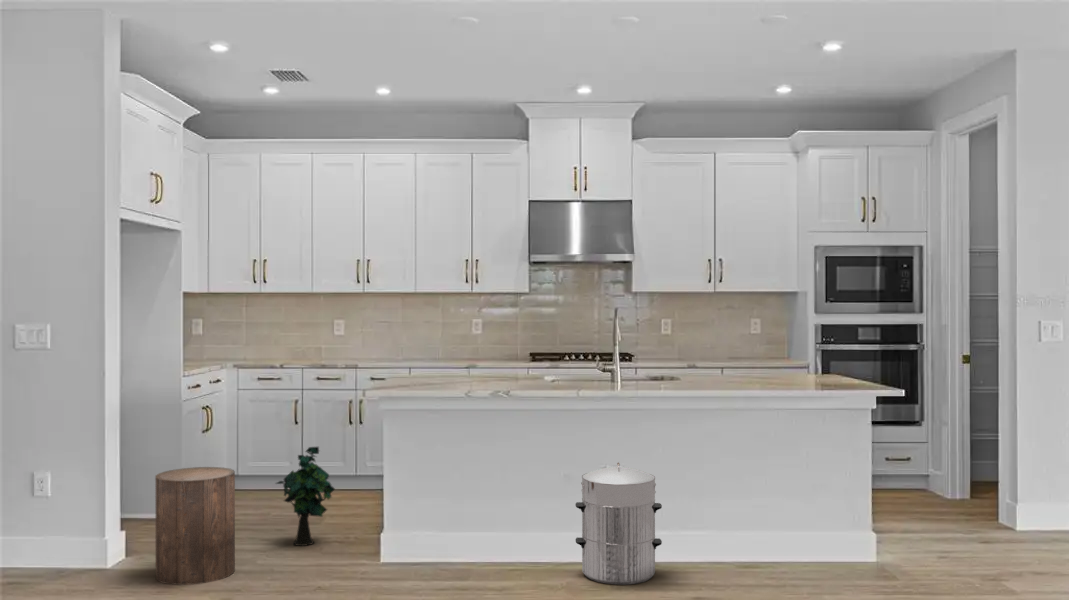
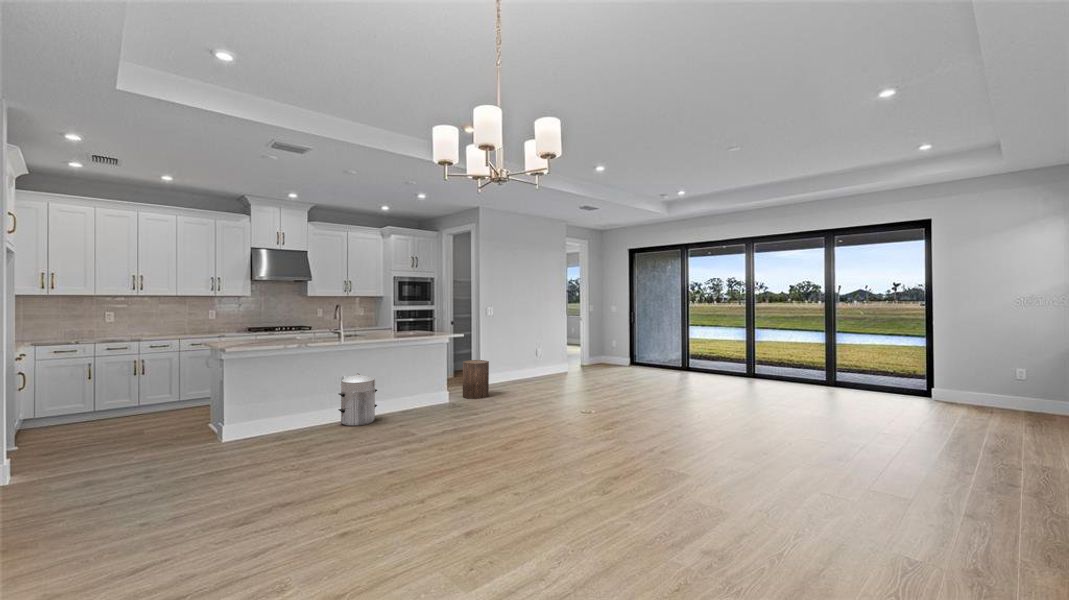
decorative plant: present [277,447,334,546] -> none [136,385,179,444]
stool: present [155,467,235,585] -> present [463,360,489,399]

